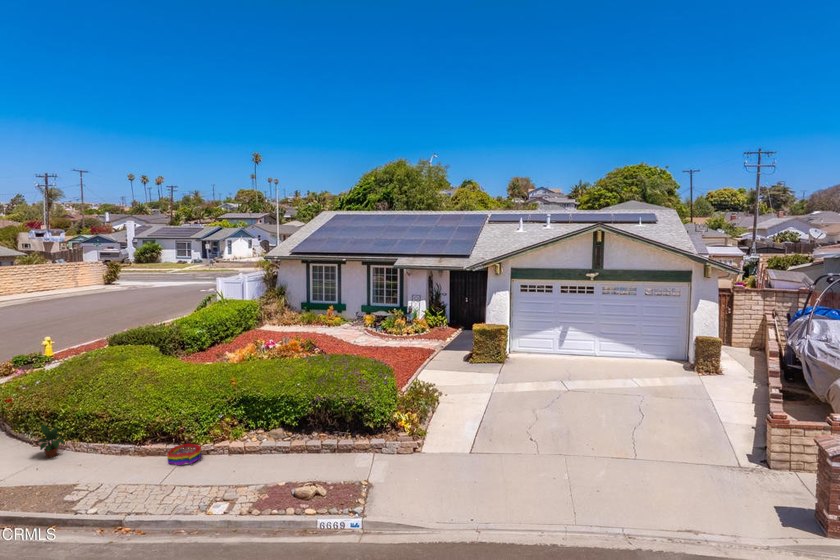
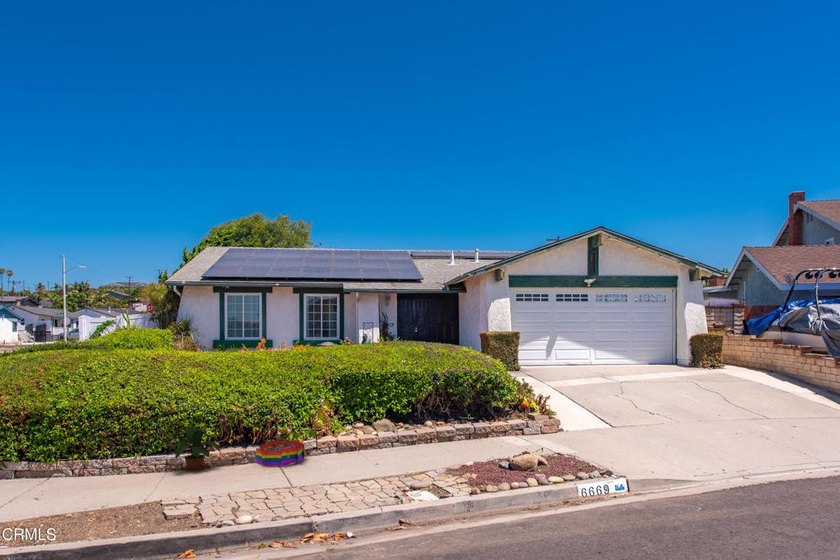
potted plant: present [36,425,65,458] -> present [171,426,219,471]

